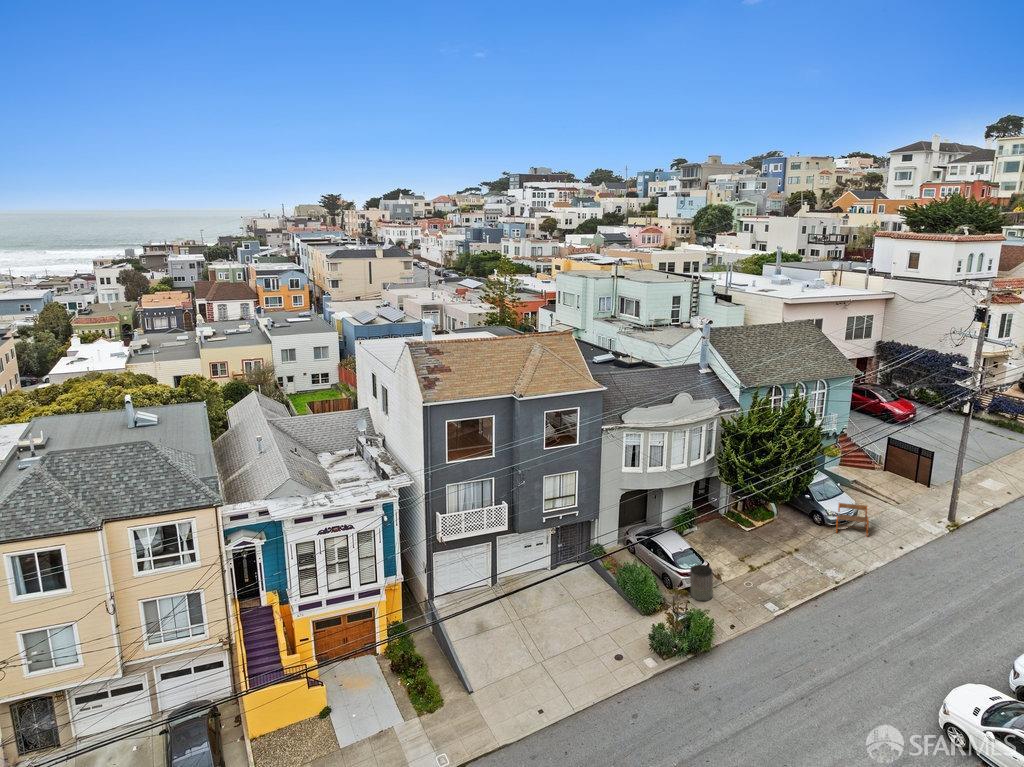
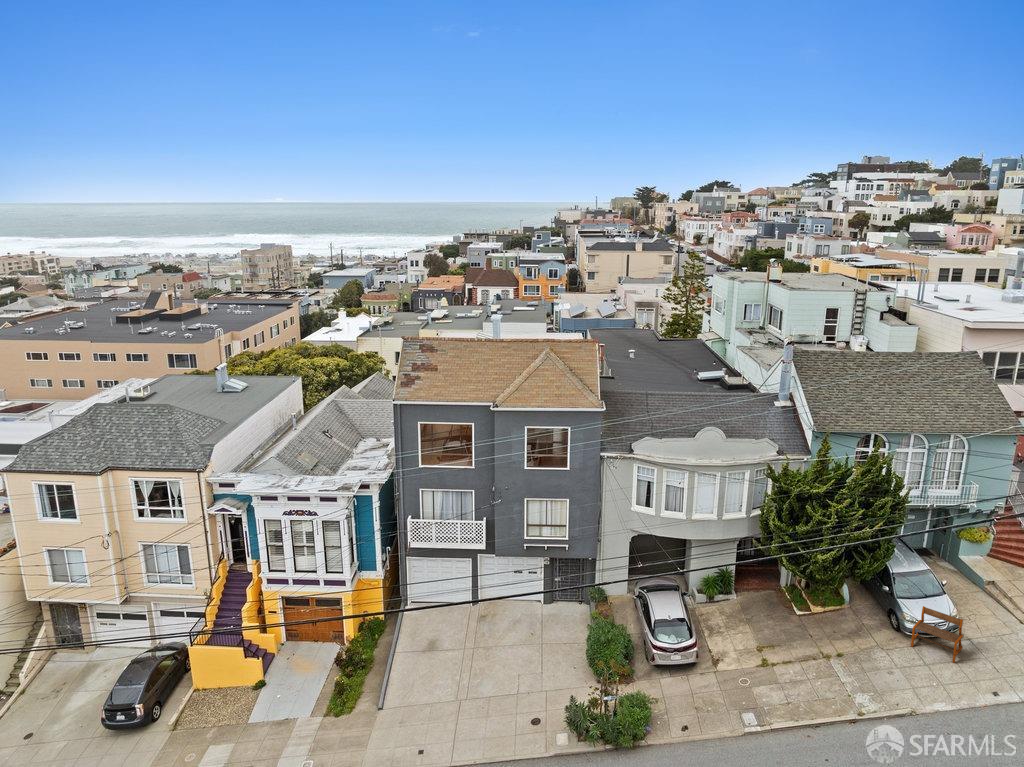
trash can: present [690,565,713,601] -> none [662,640,690,687]

